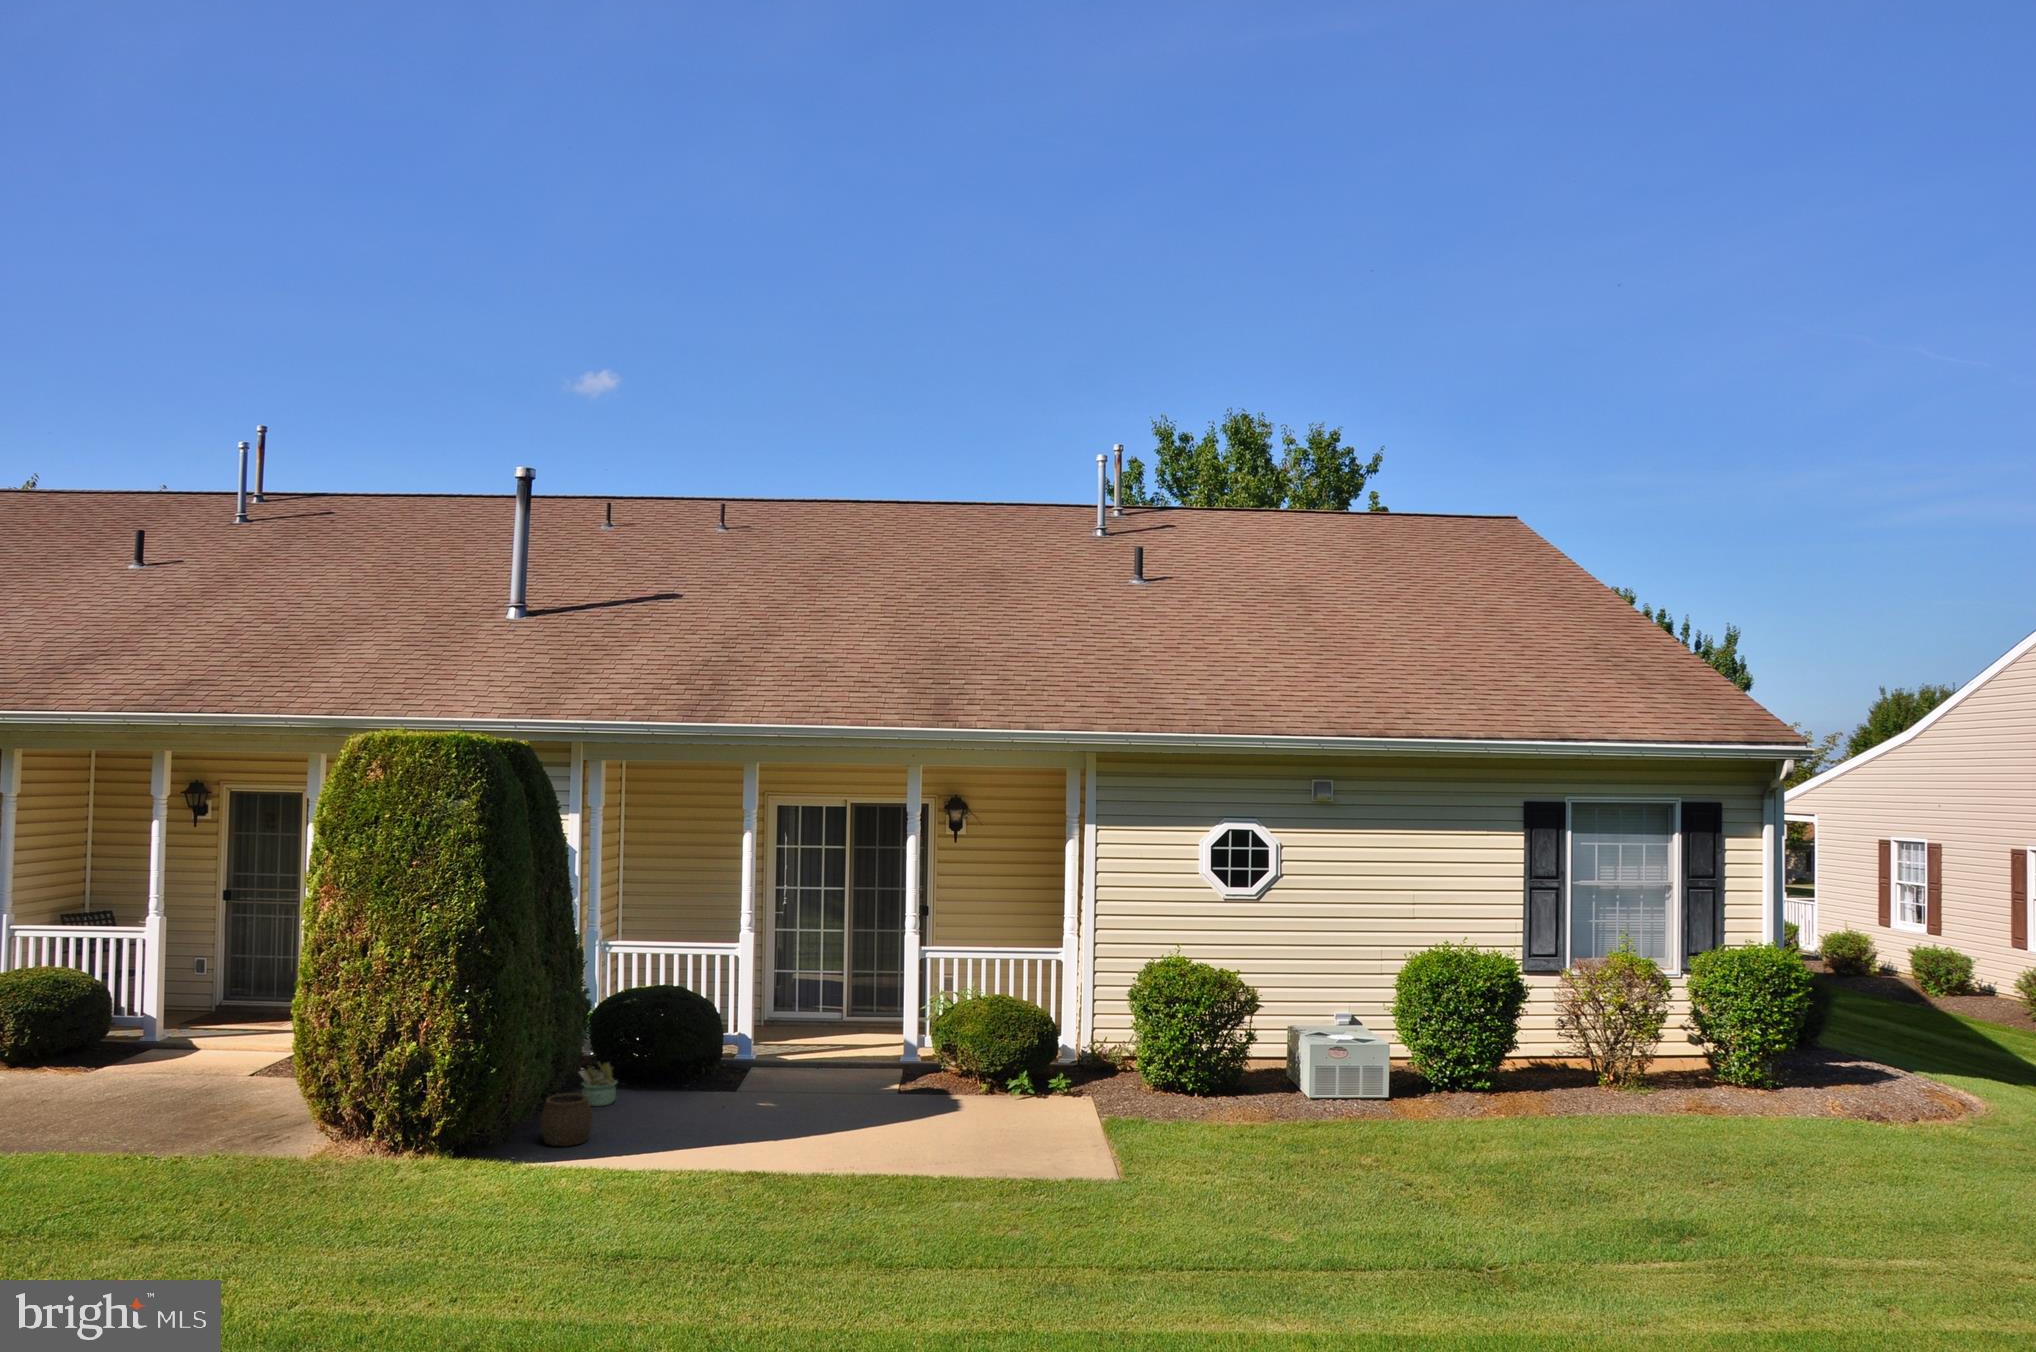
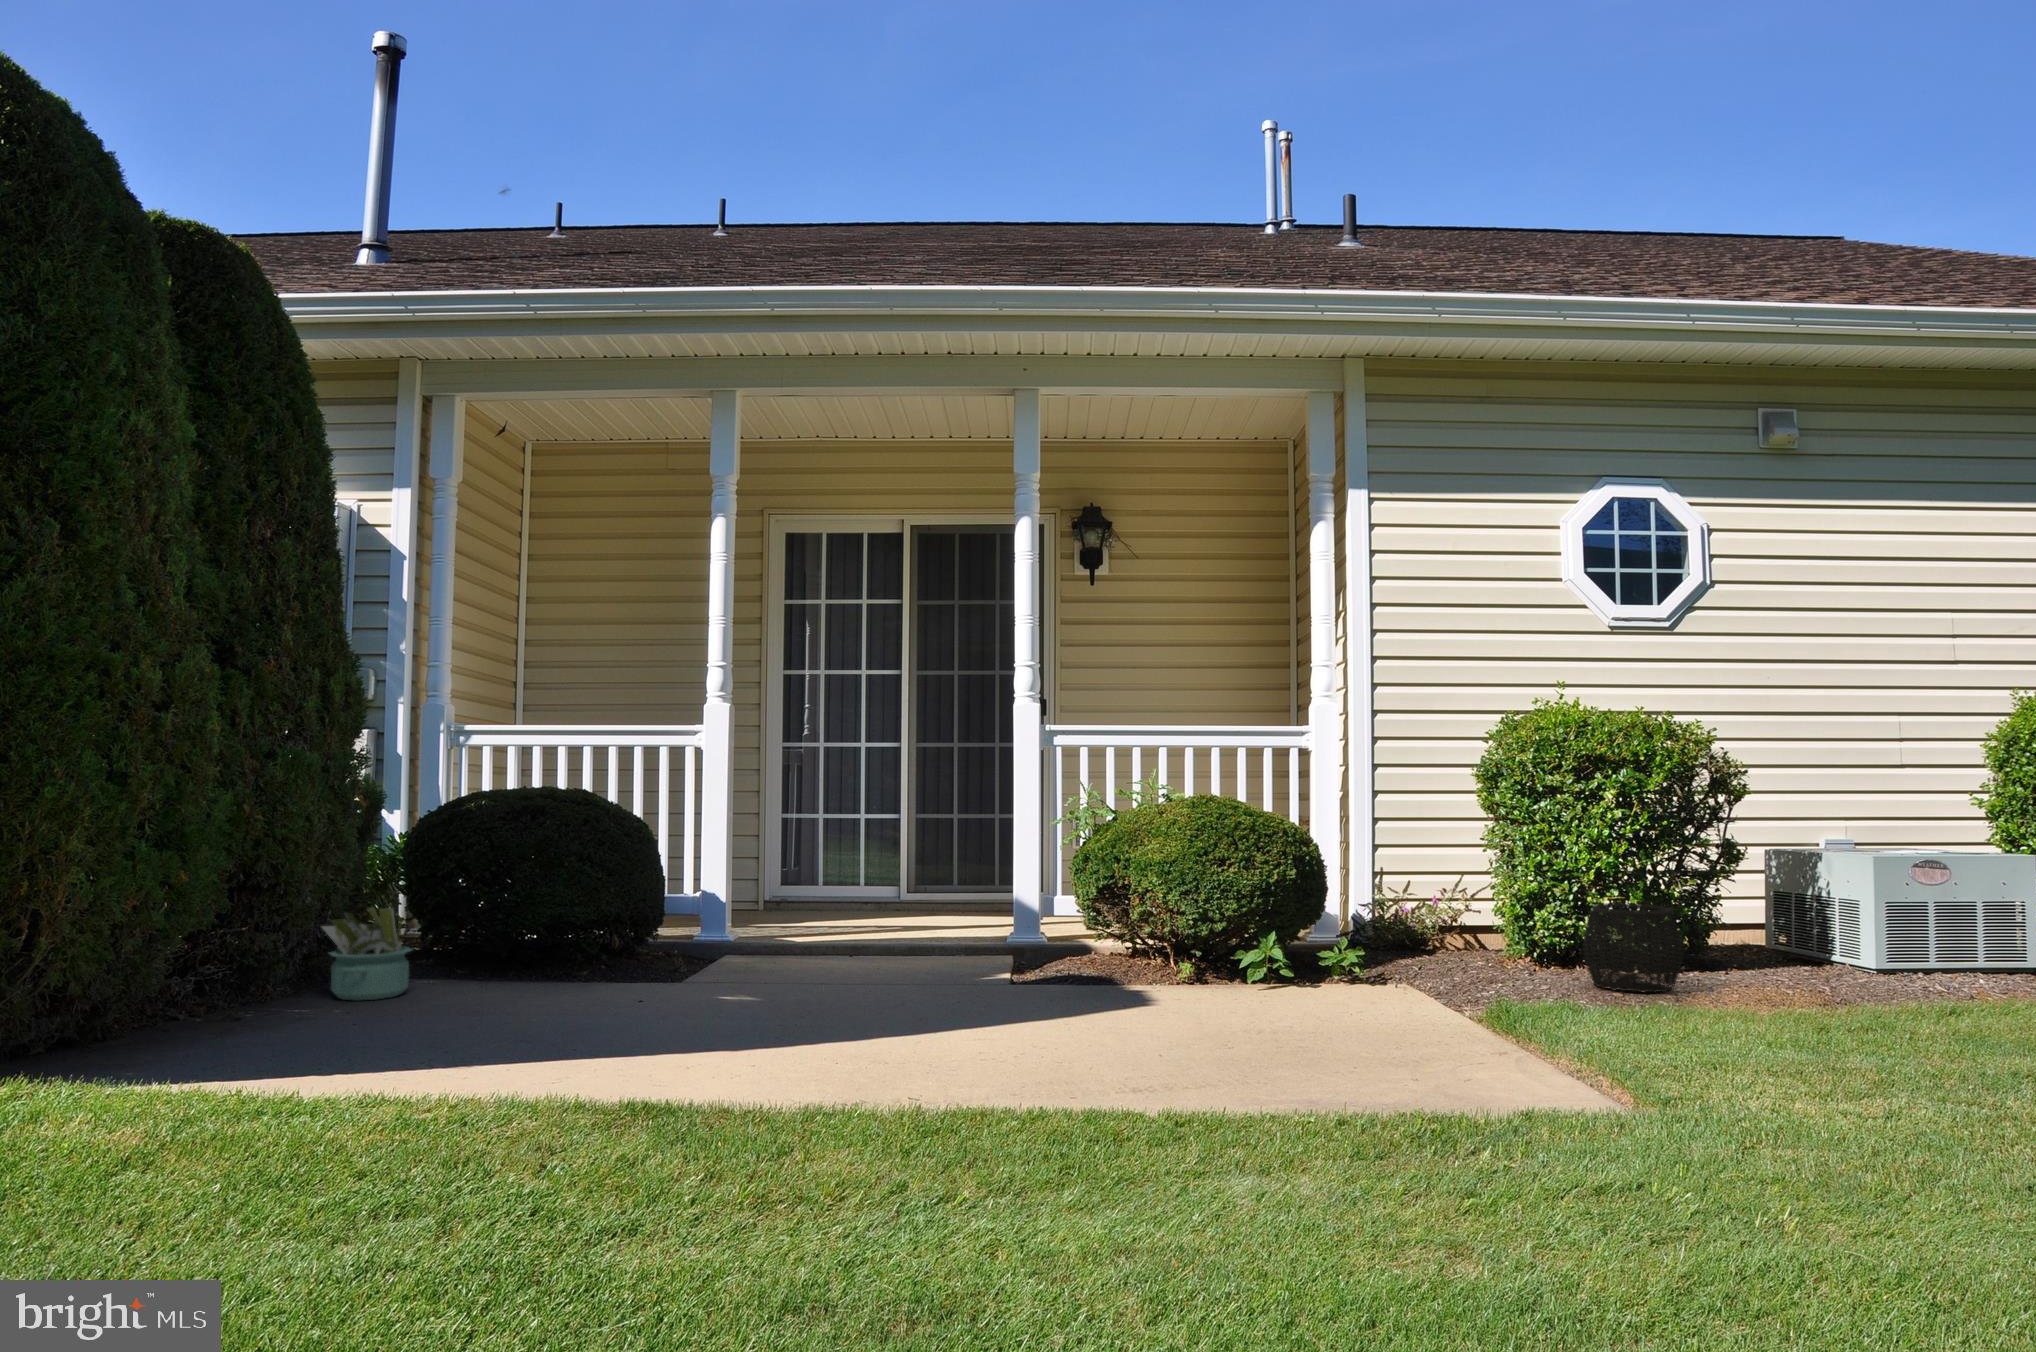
woven basket: present [541,1093,592,1146] -> present [1583,903,1683,993]

